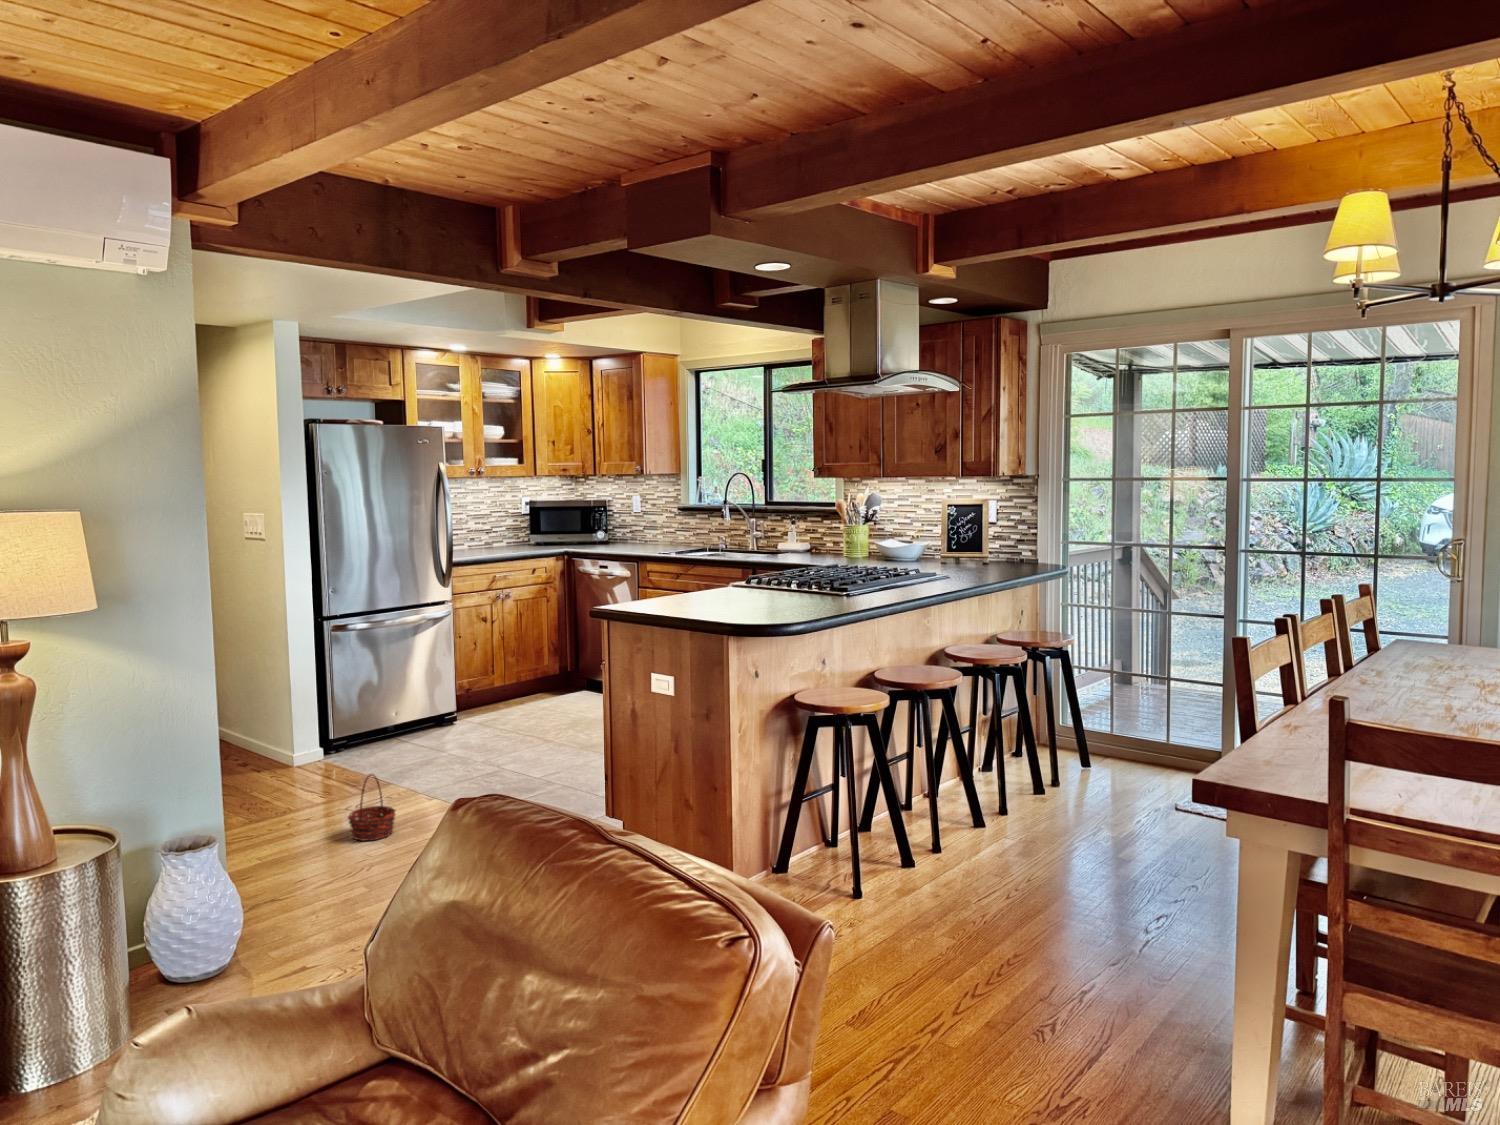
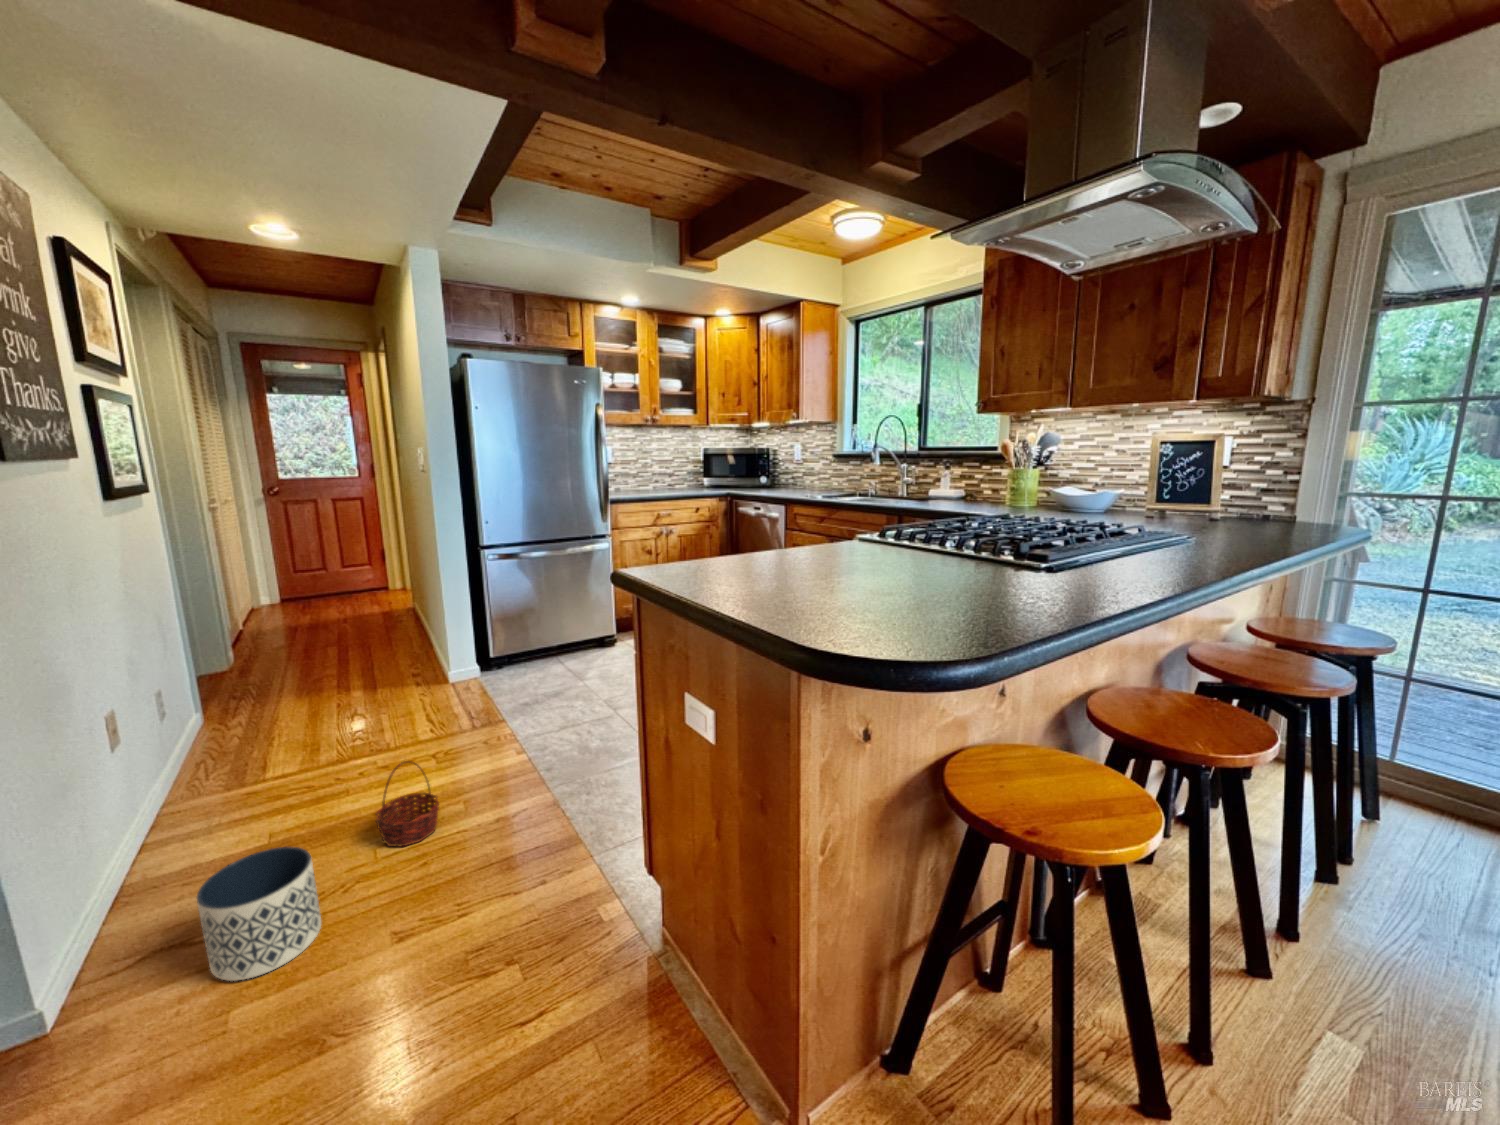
planter: none [291,816,360,892] -> present [197,847,321,981]

